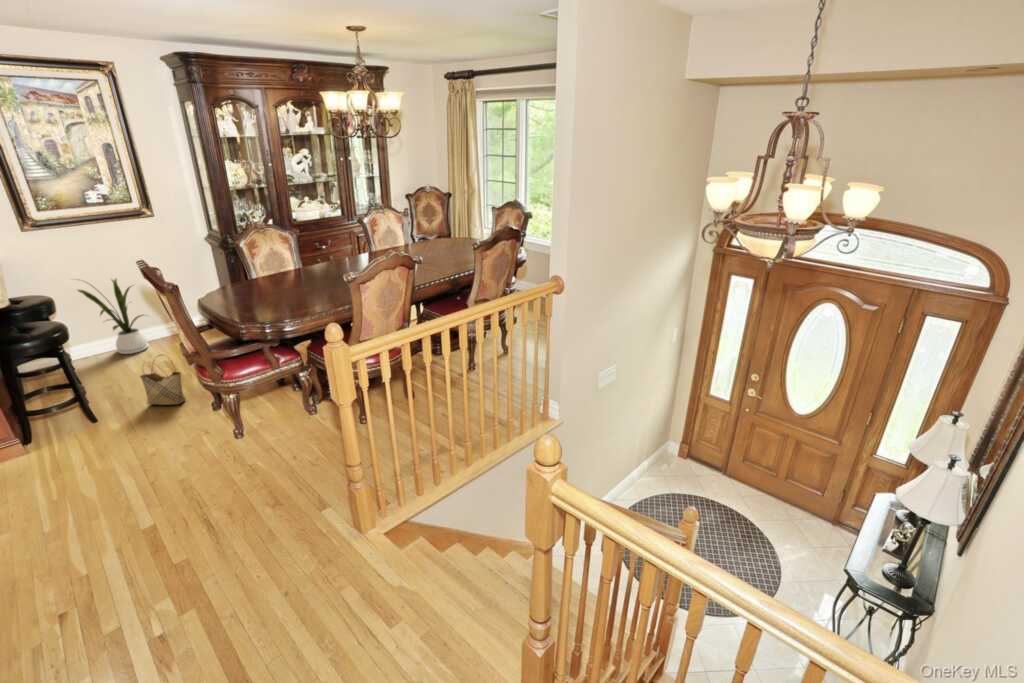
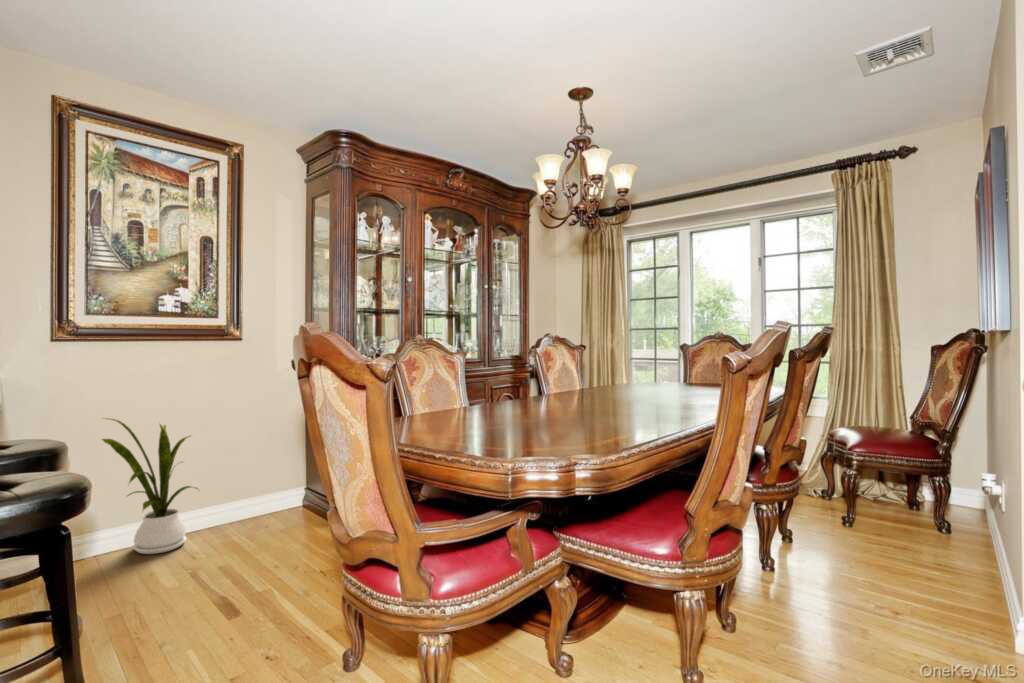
woven basket: present [140,355,186,405] -> none [212,544,291,656]

